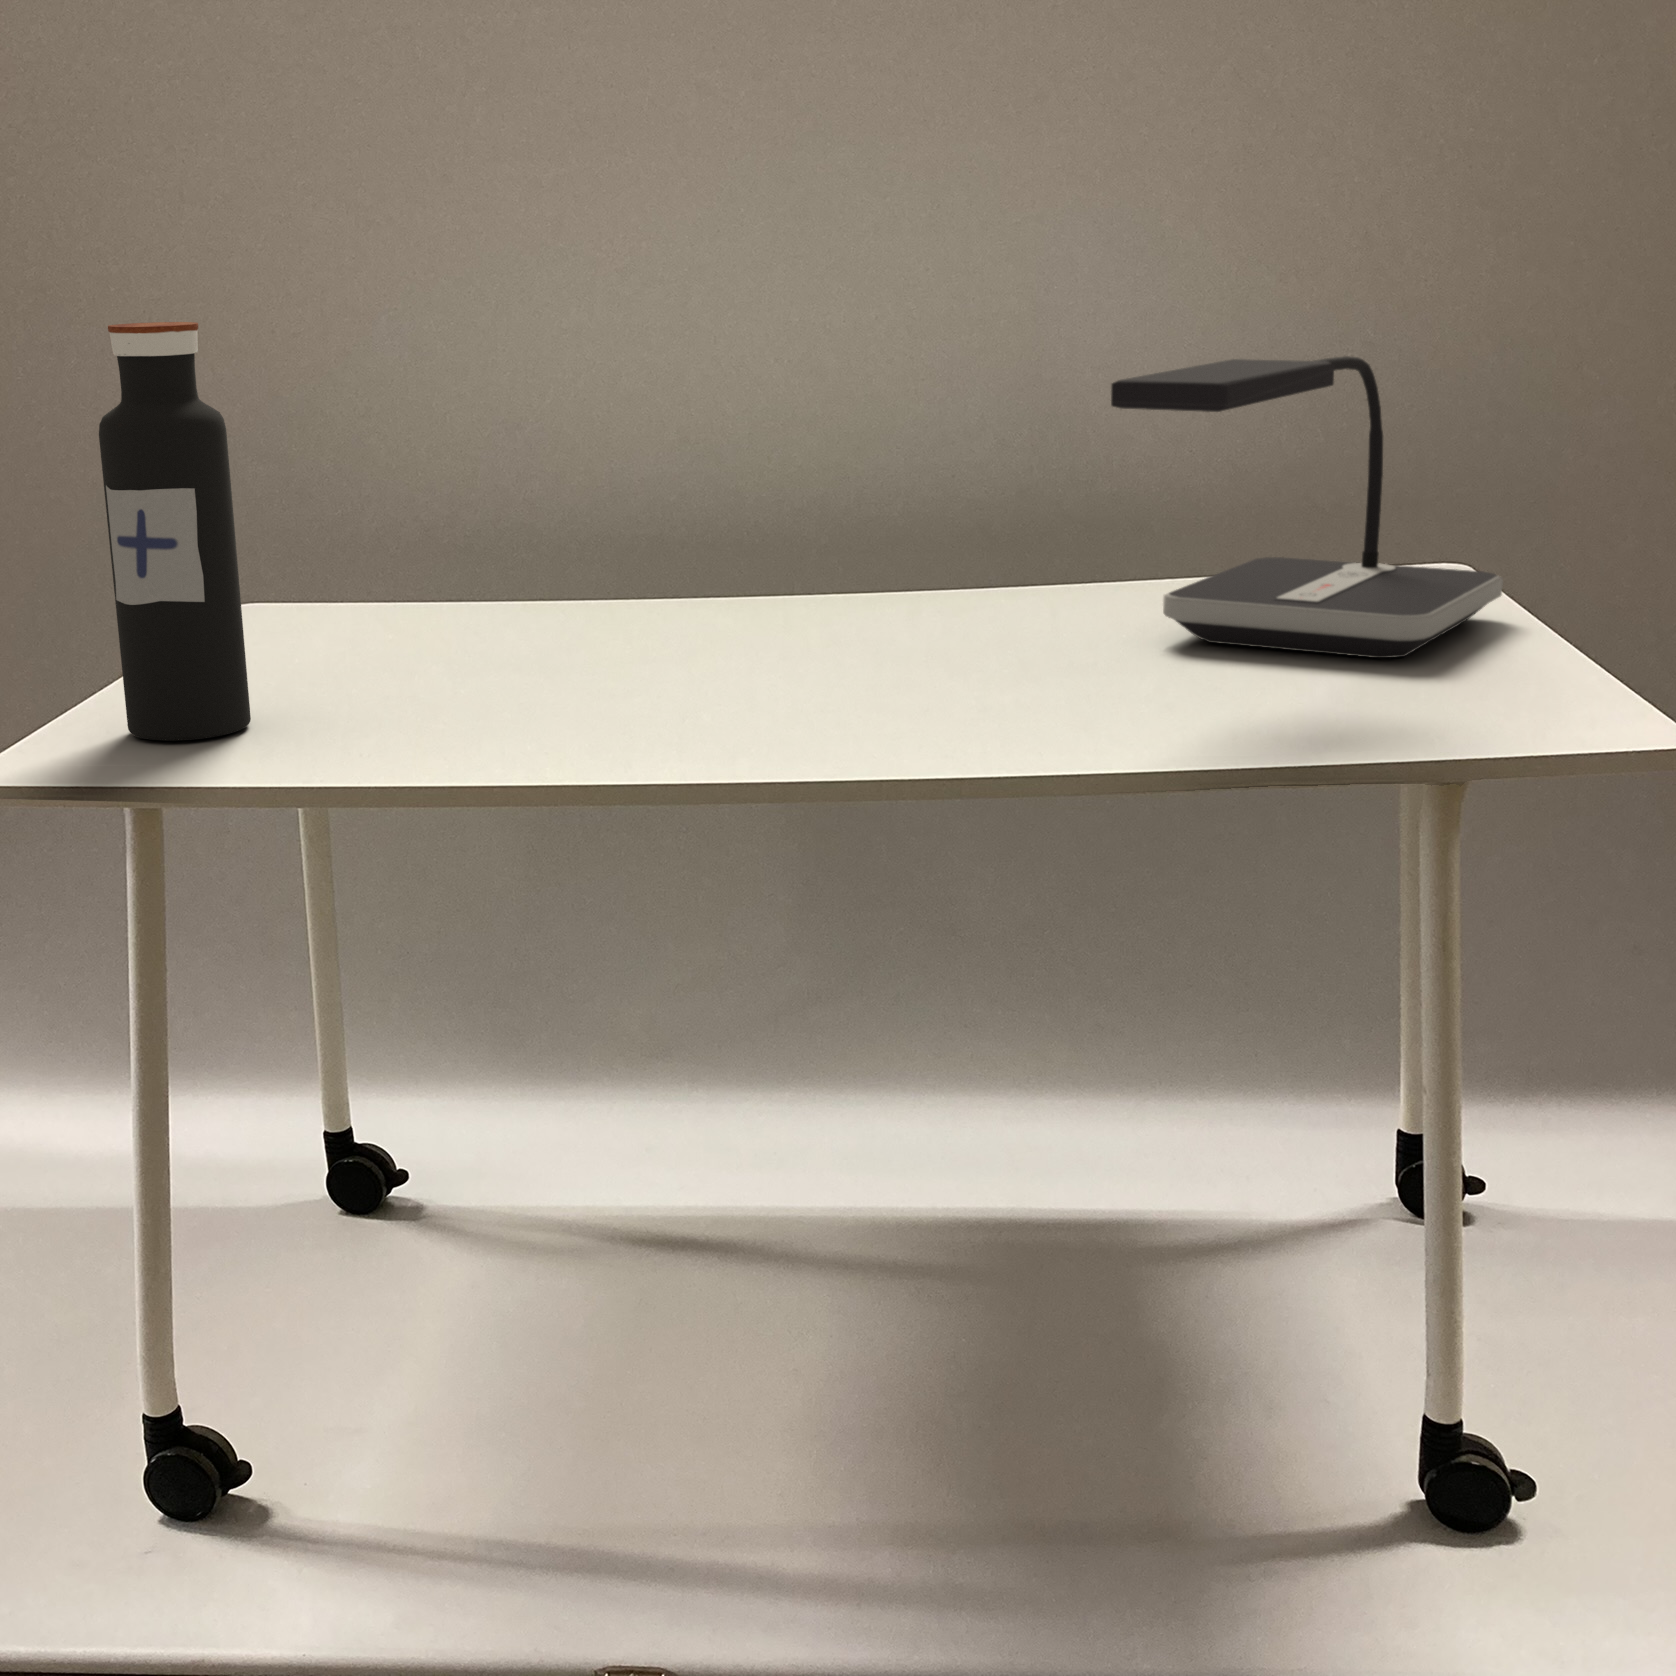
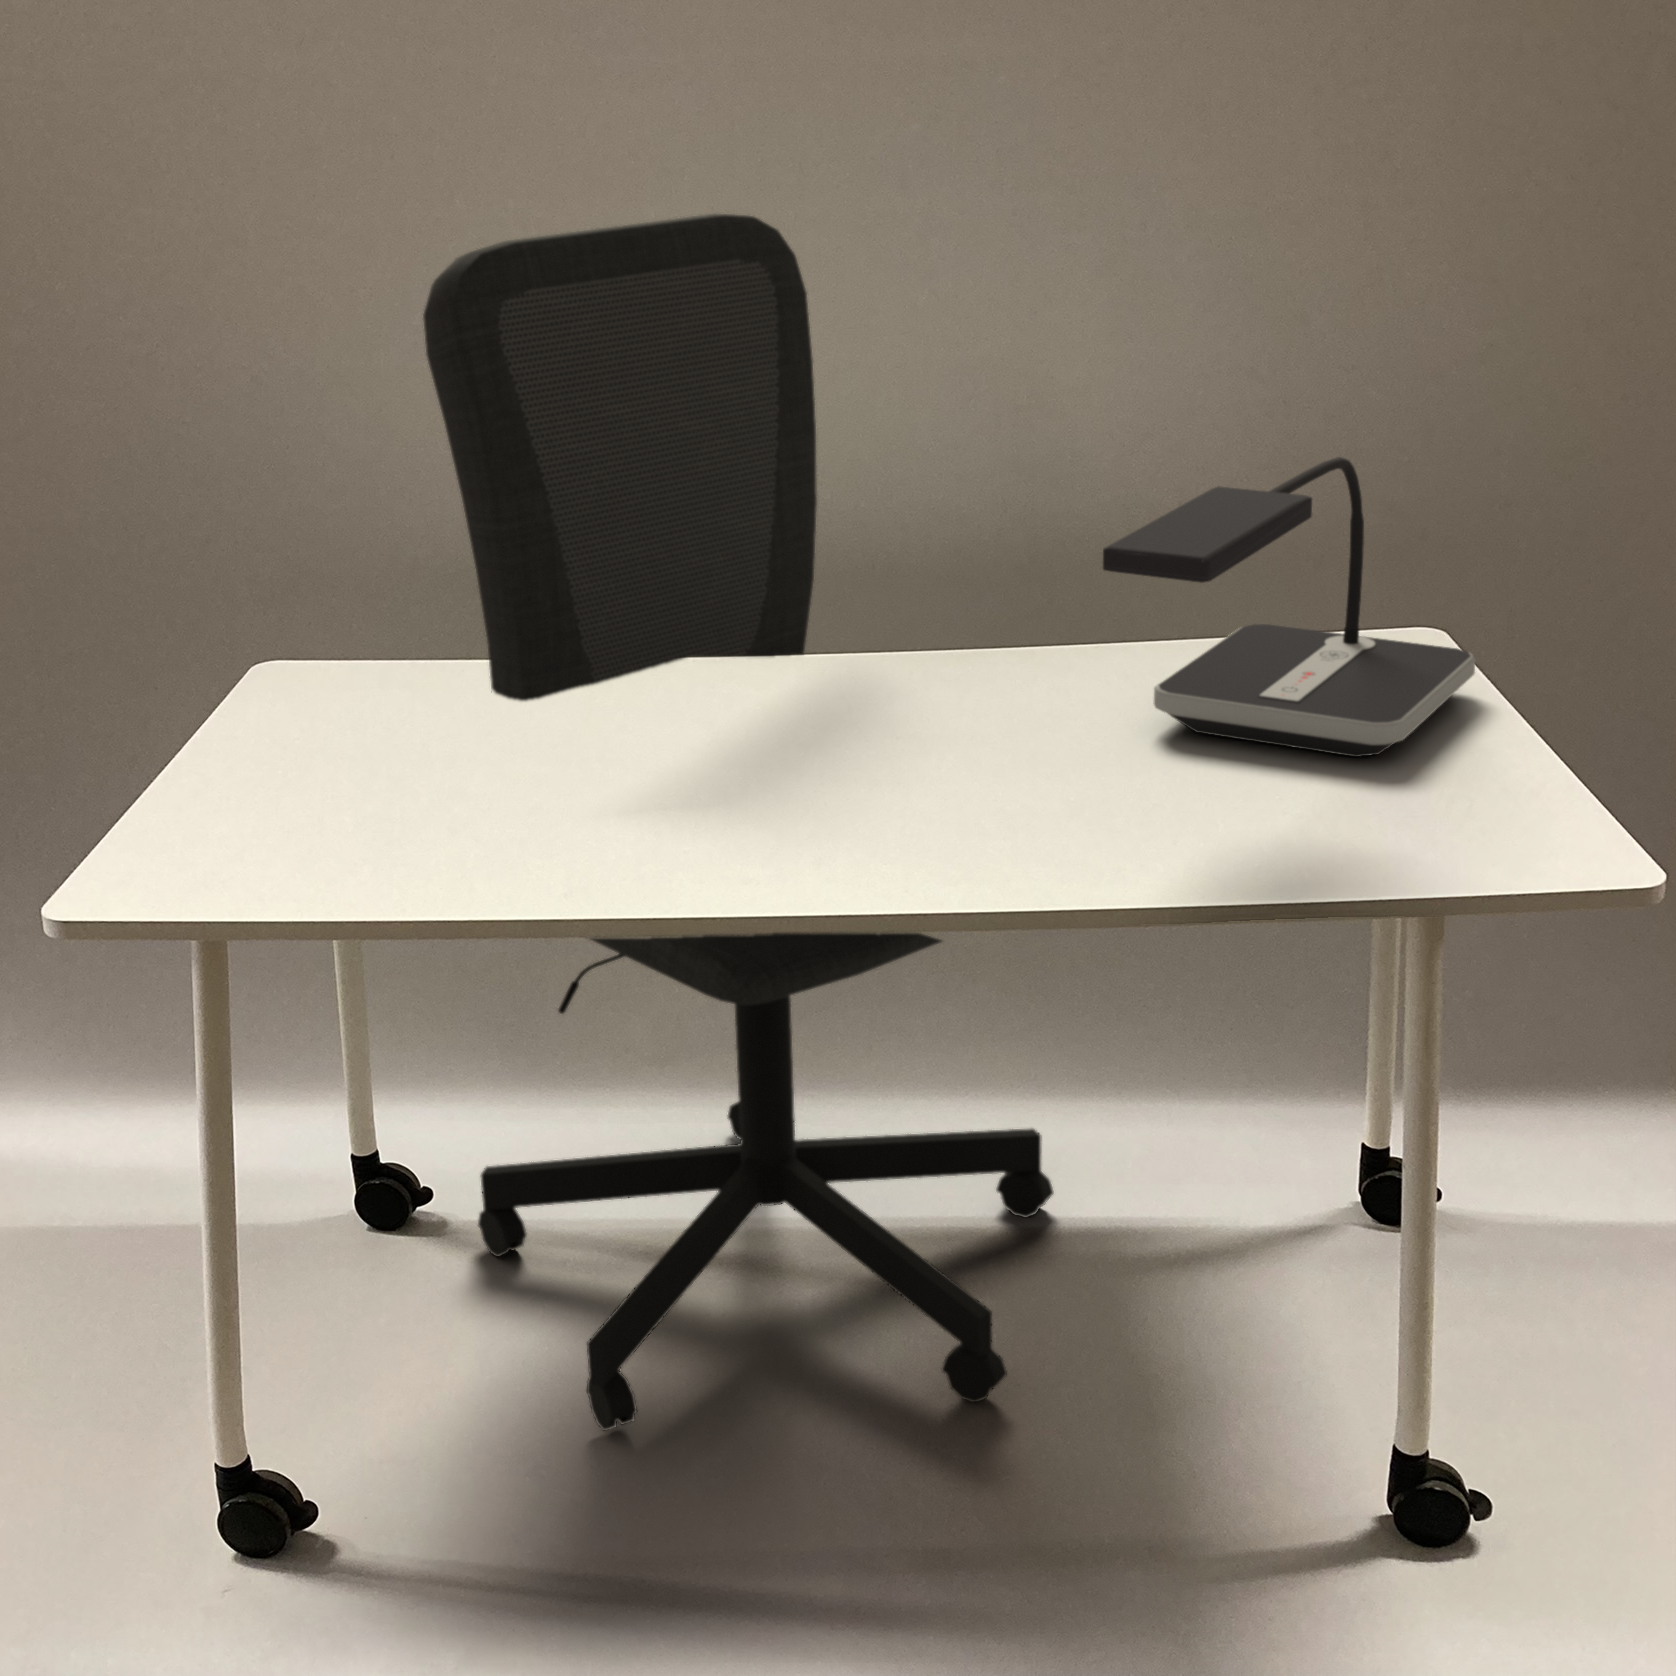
office chair: none [411,150,1055,1401] -> present [423,214,1054,1431]
water bottle: present [99,322,251,741] -> none [161,493,305,881]

